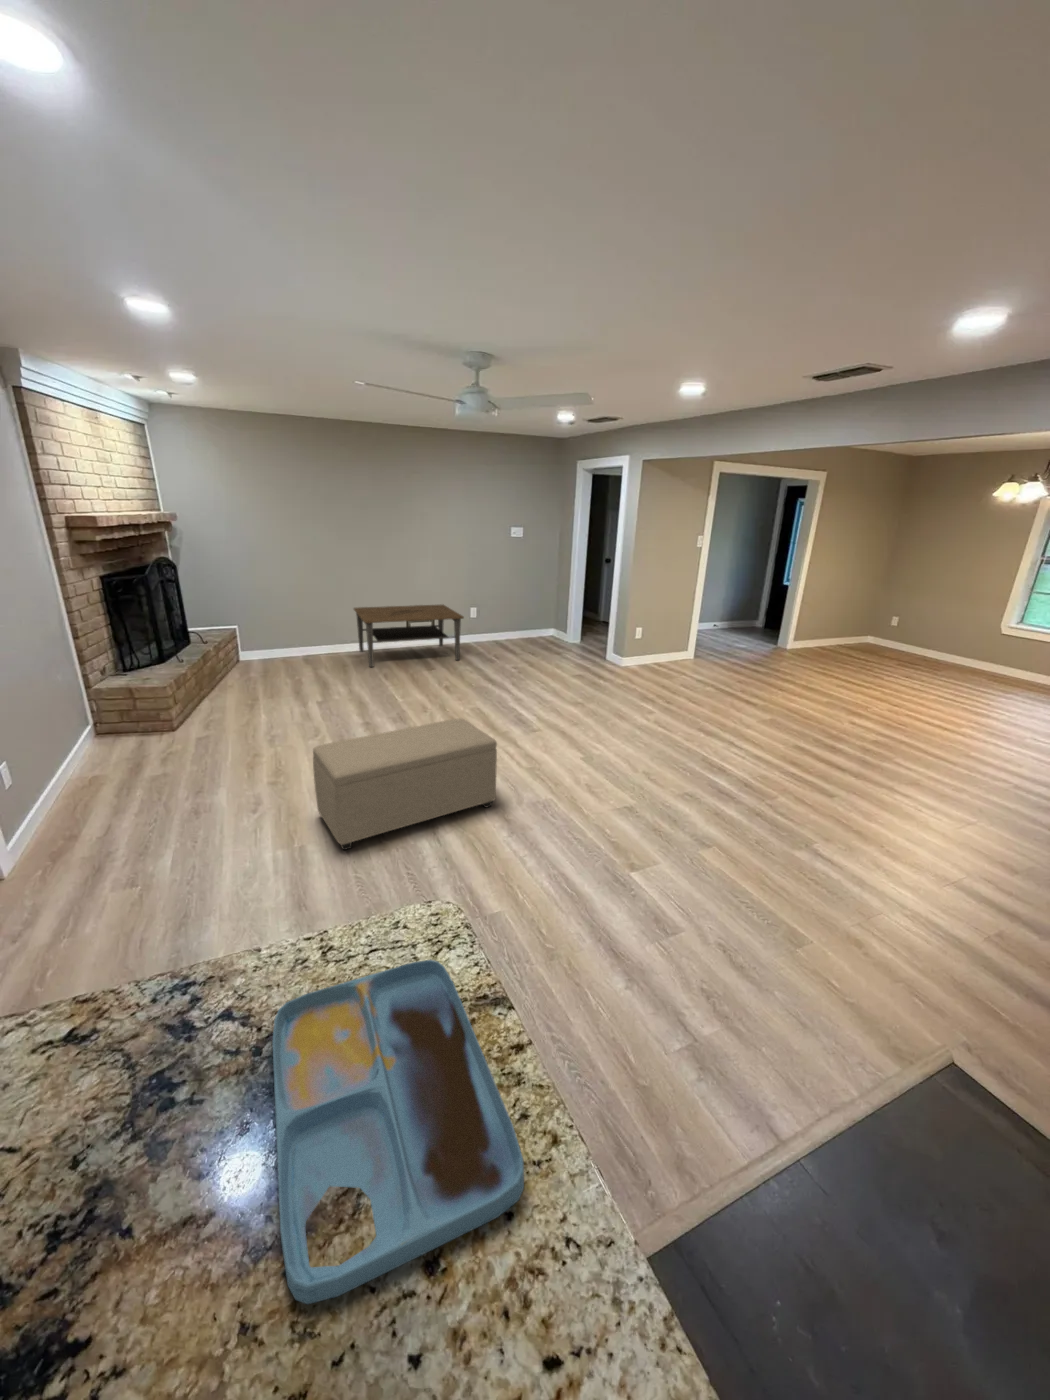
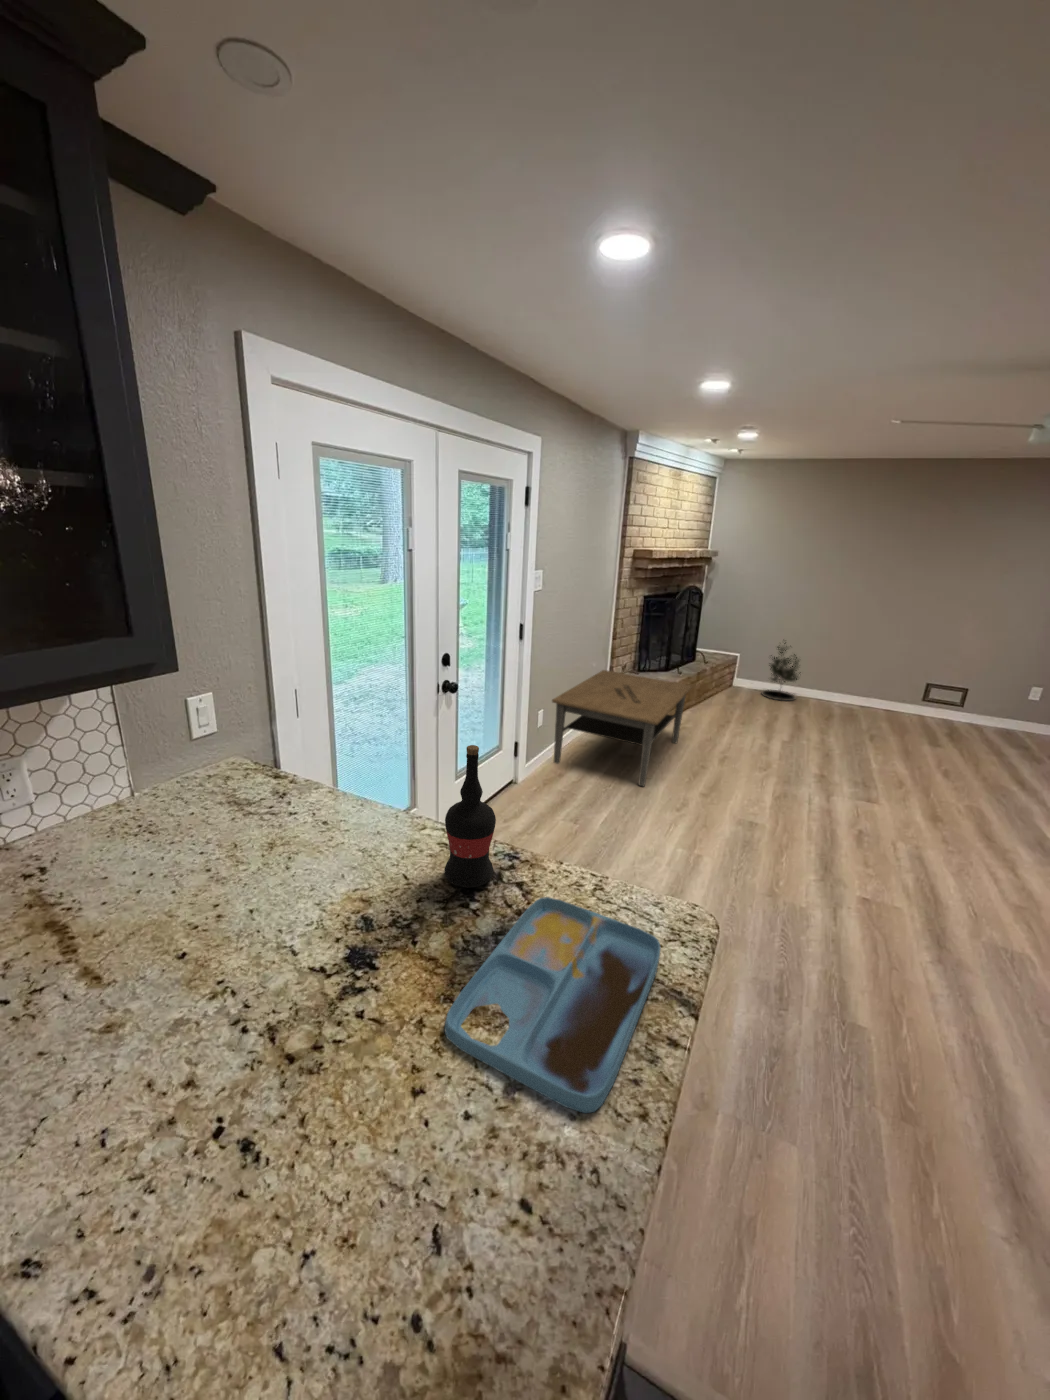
potted tree: none [267,602,309,665] -> present [762,642,801,701]
coffee table: present [354,605,464,667] -> present [552,670,692,786]
ottoman: present [313,718,497,850] -> none [728,773,956,918]
wine bottle: none [61,864,179,1090] -> present [444,745,496,888]

